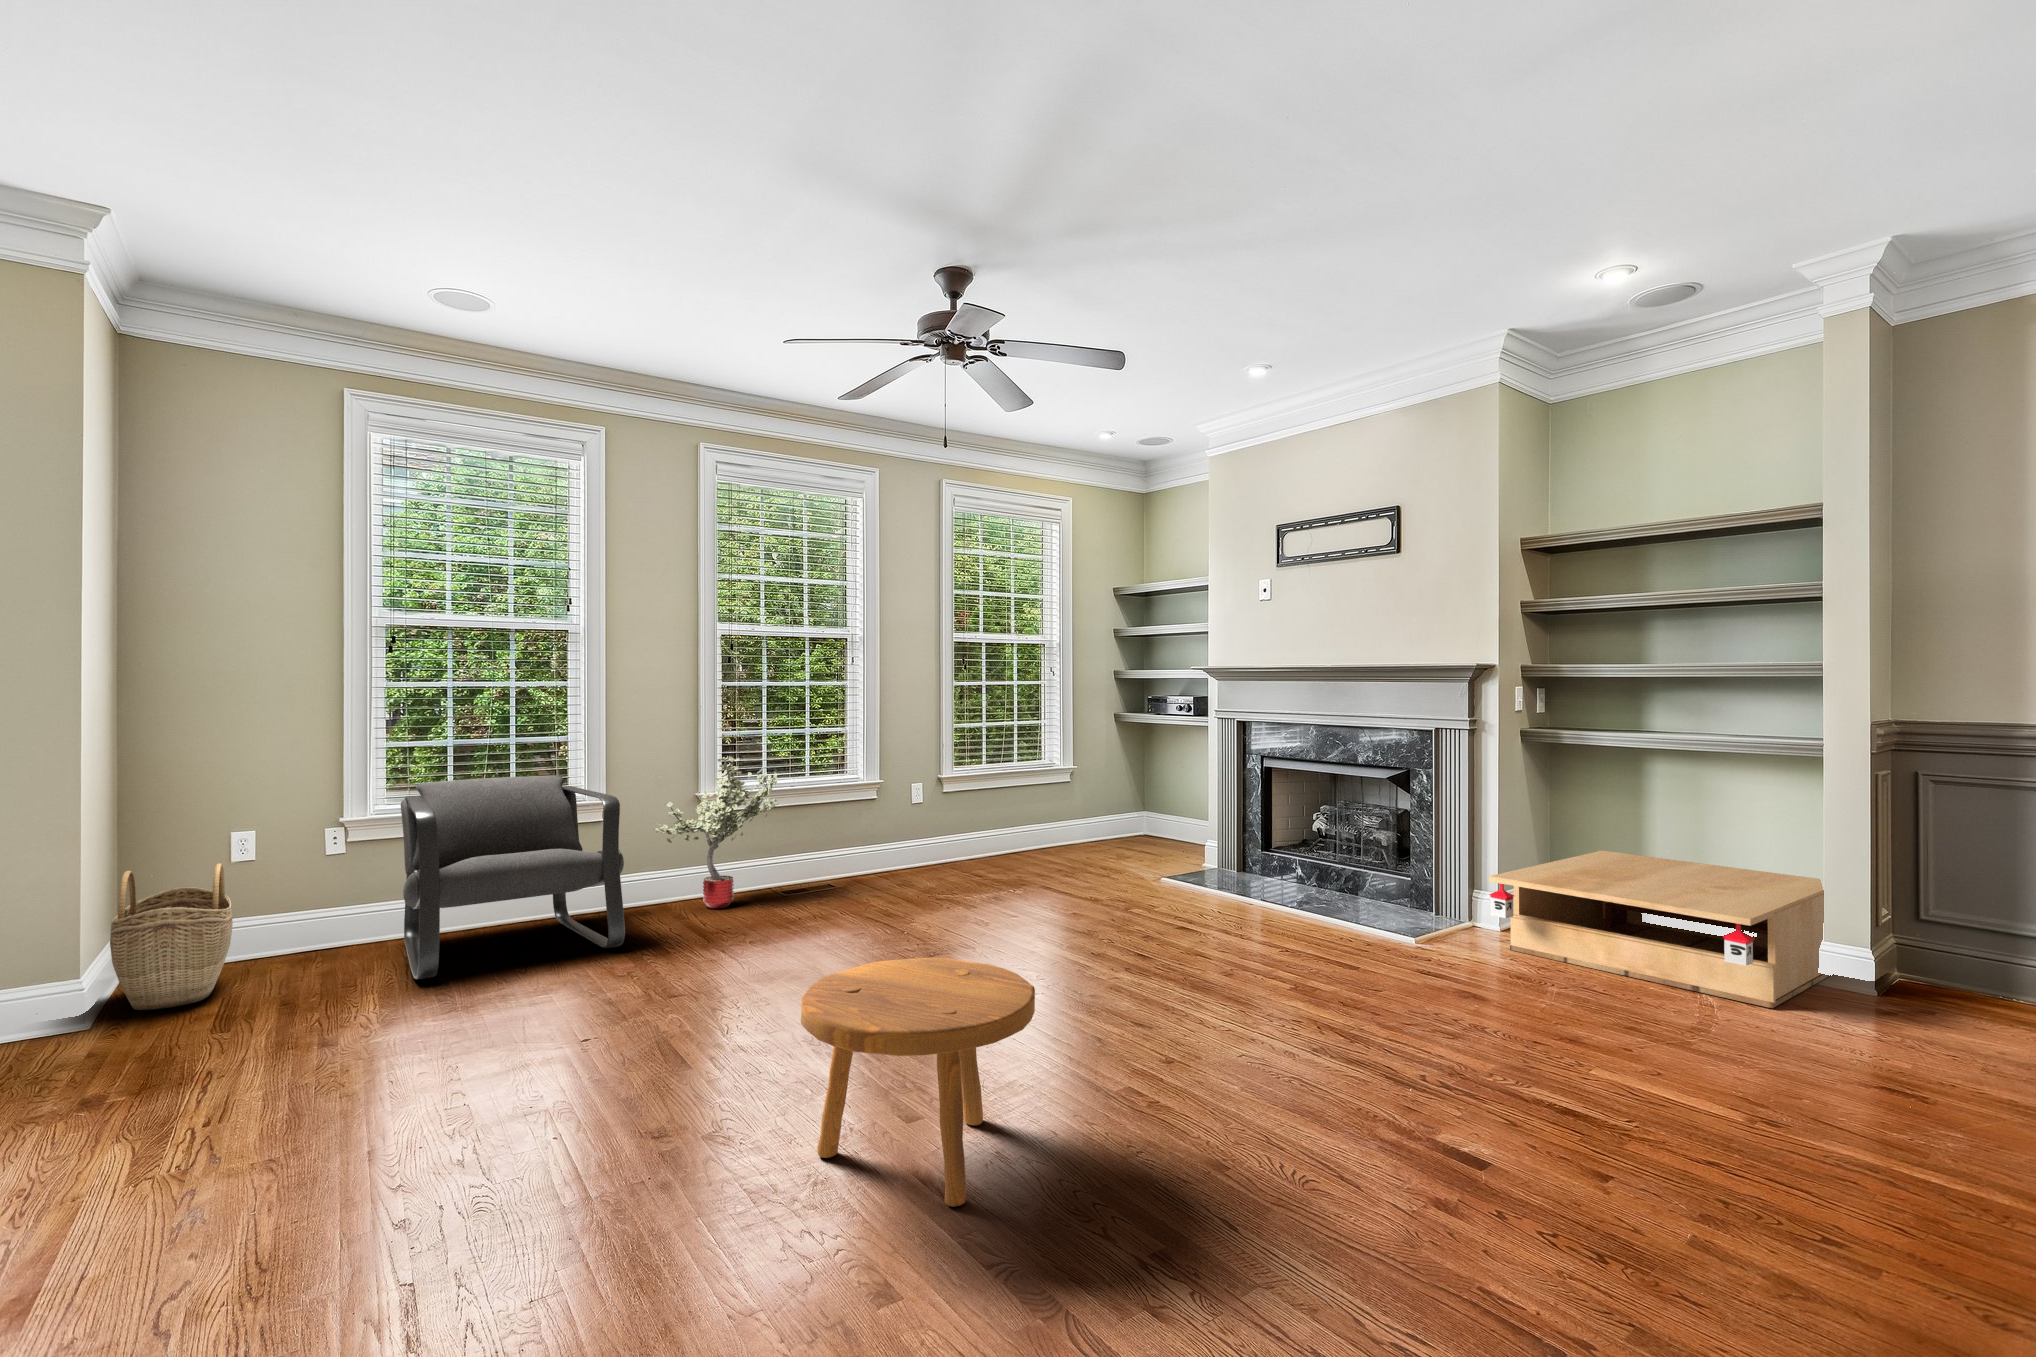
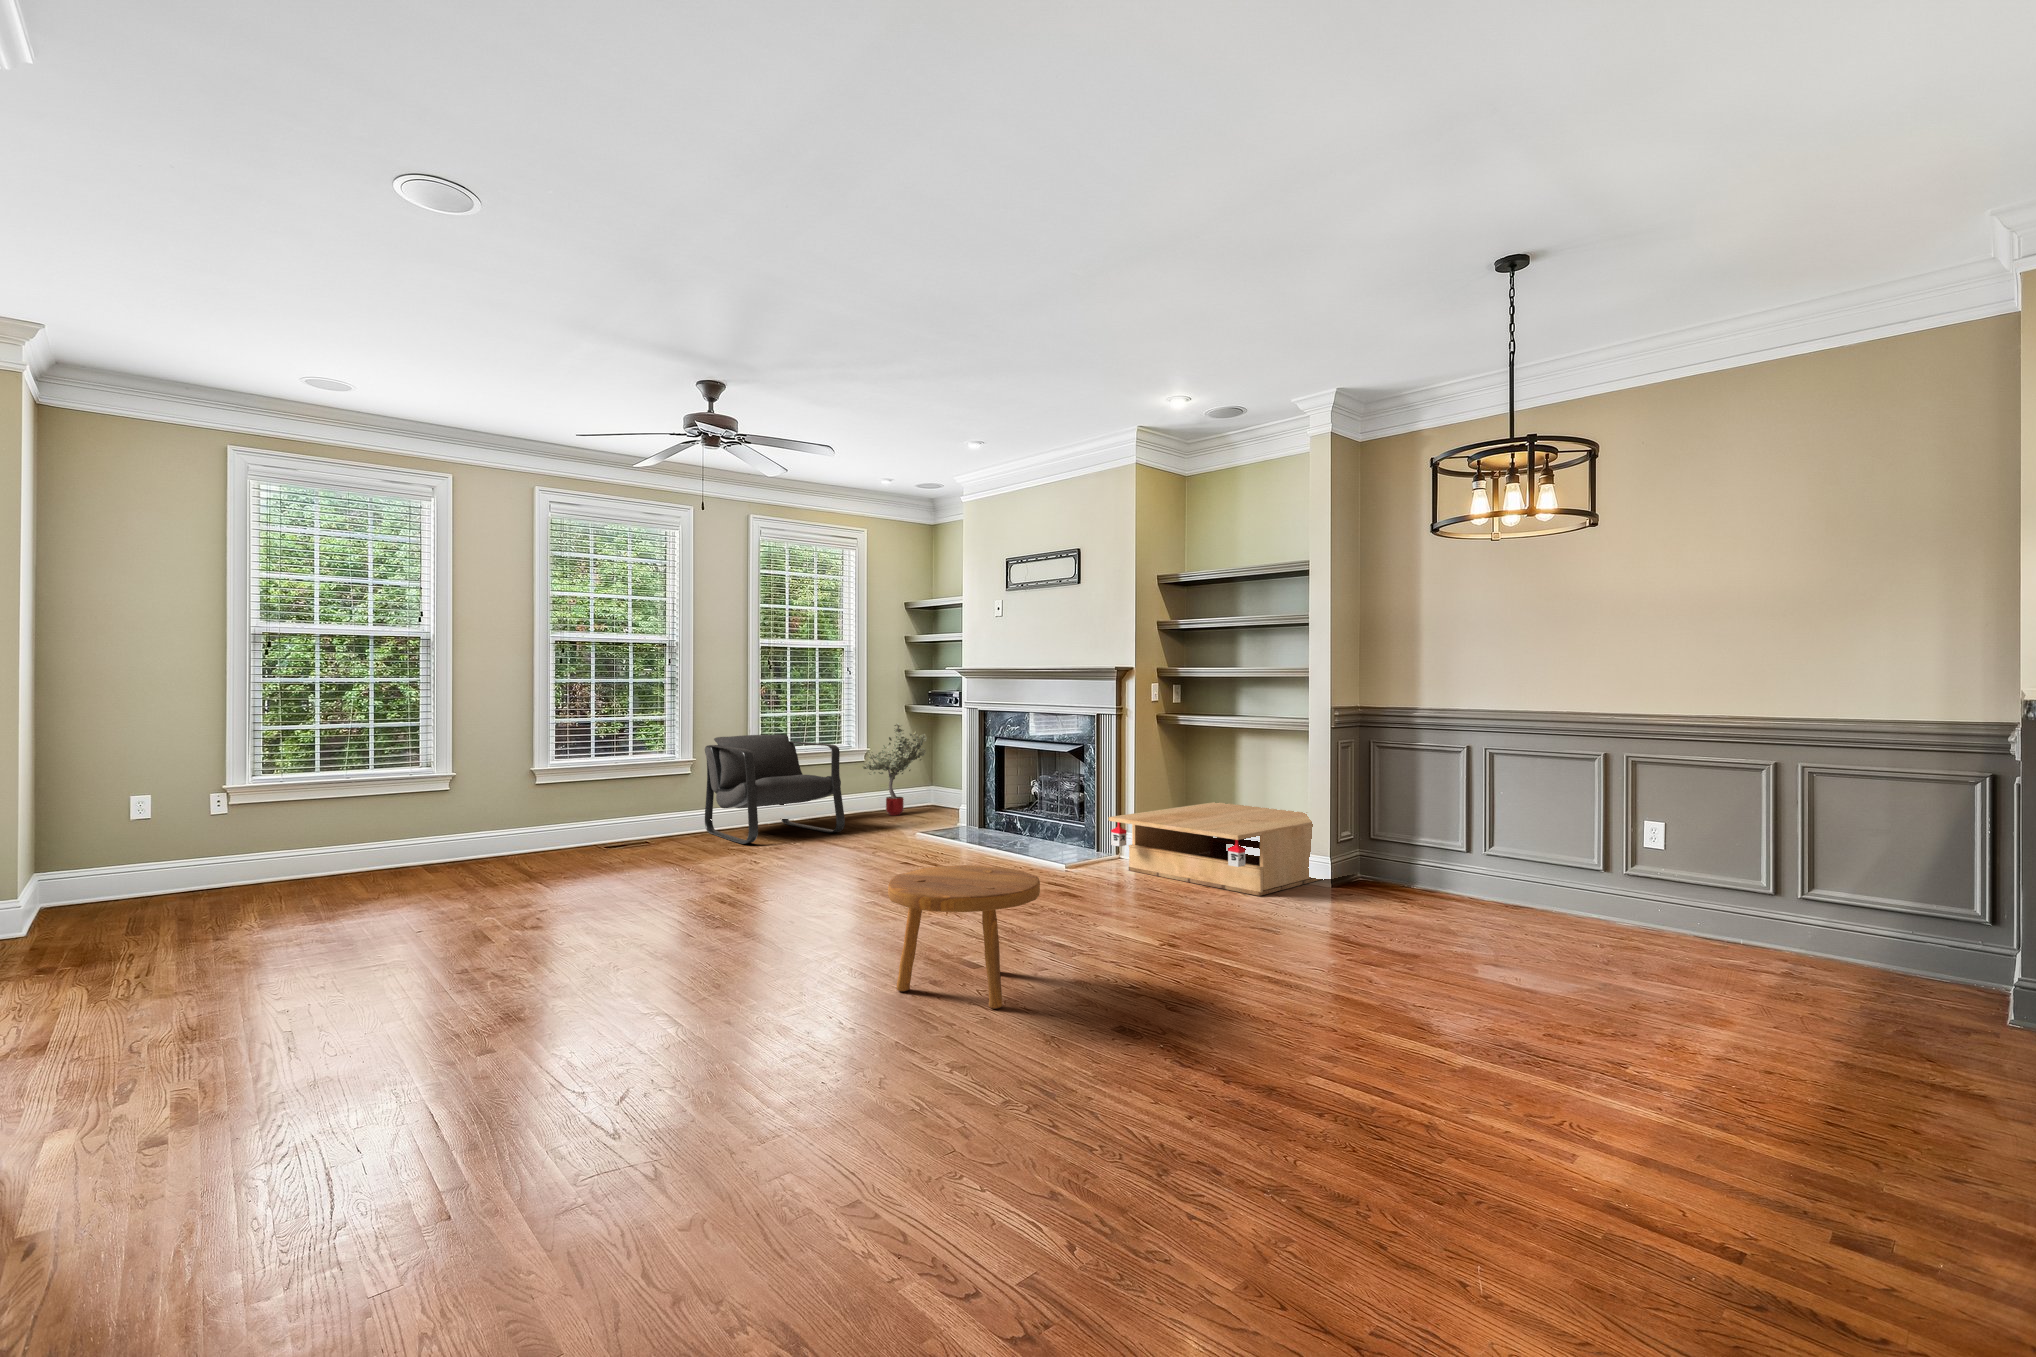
potted tree: present [655,756,778,909] -> present [862,723,927,815]
armchair: present [401,776,625,979] -> present [705,735,845,844]
woven basket: present [110,863,233,1010] -> none [38,817,136,926]
footstool: present [801,957,1035,1207] -> present [888,865,1040,1009]

